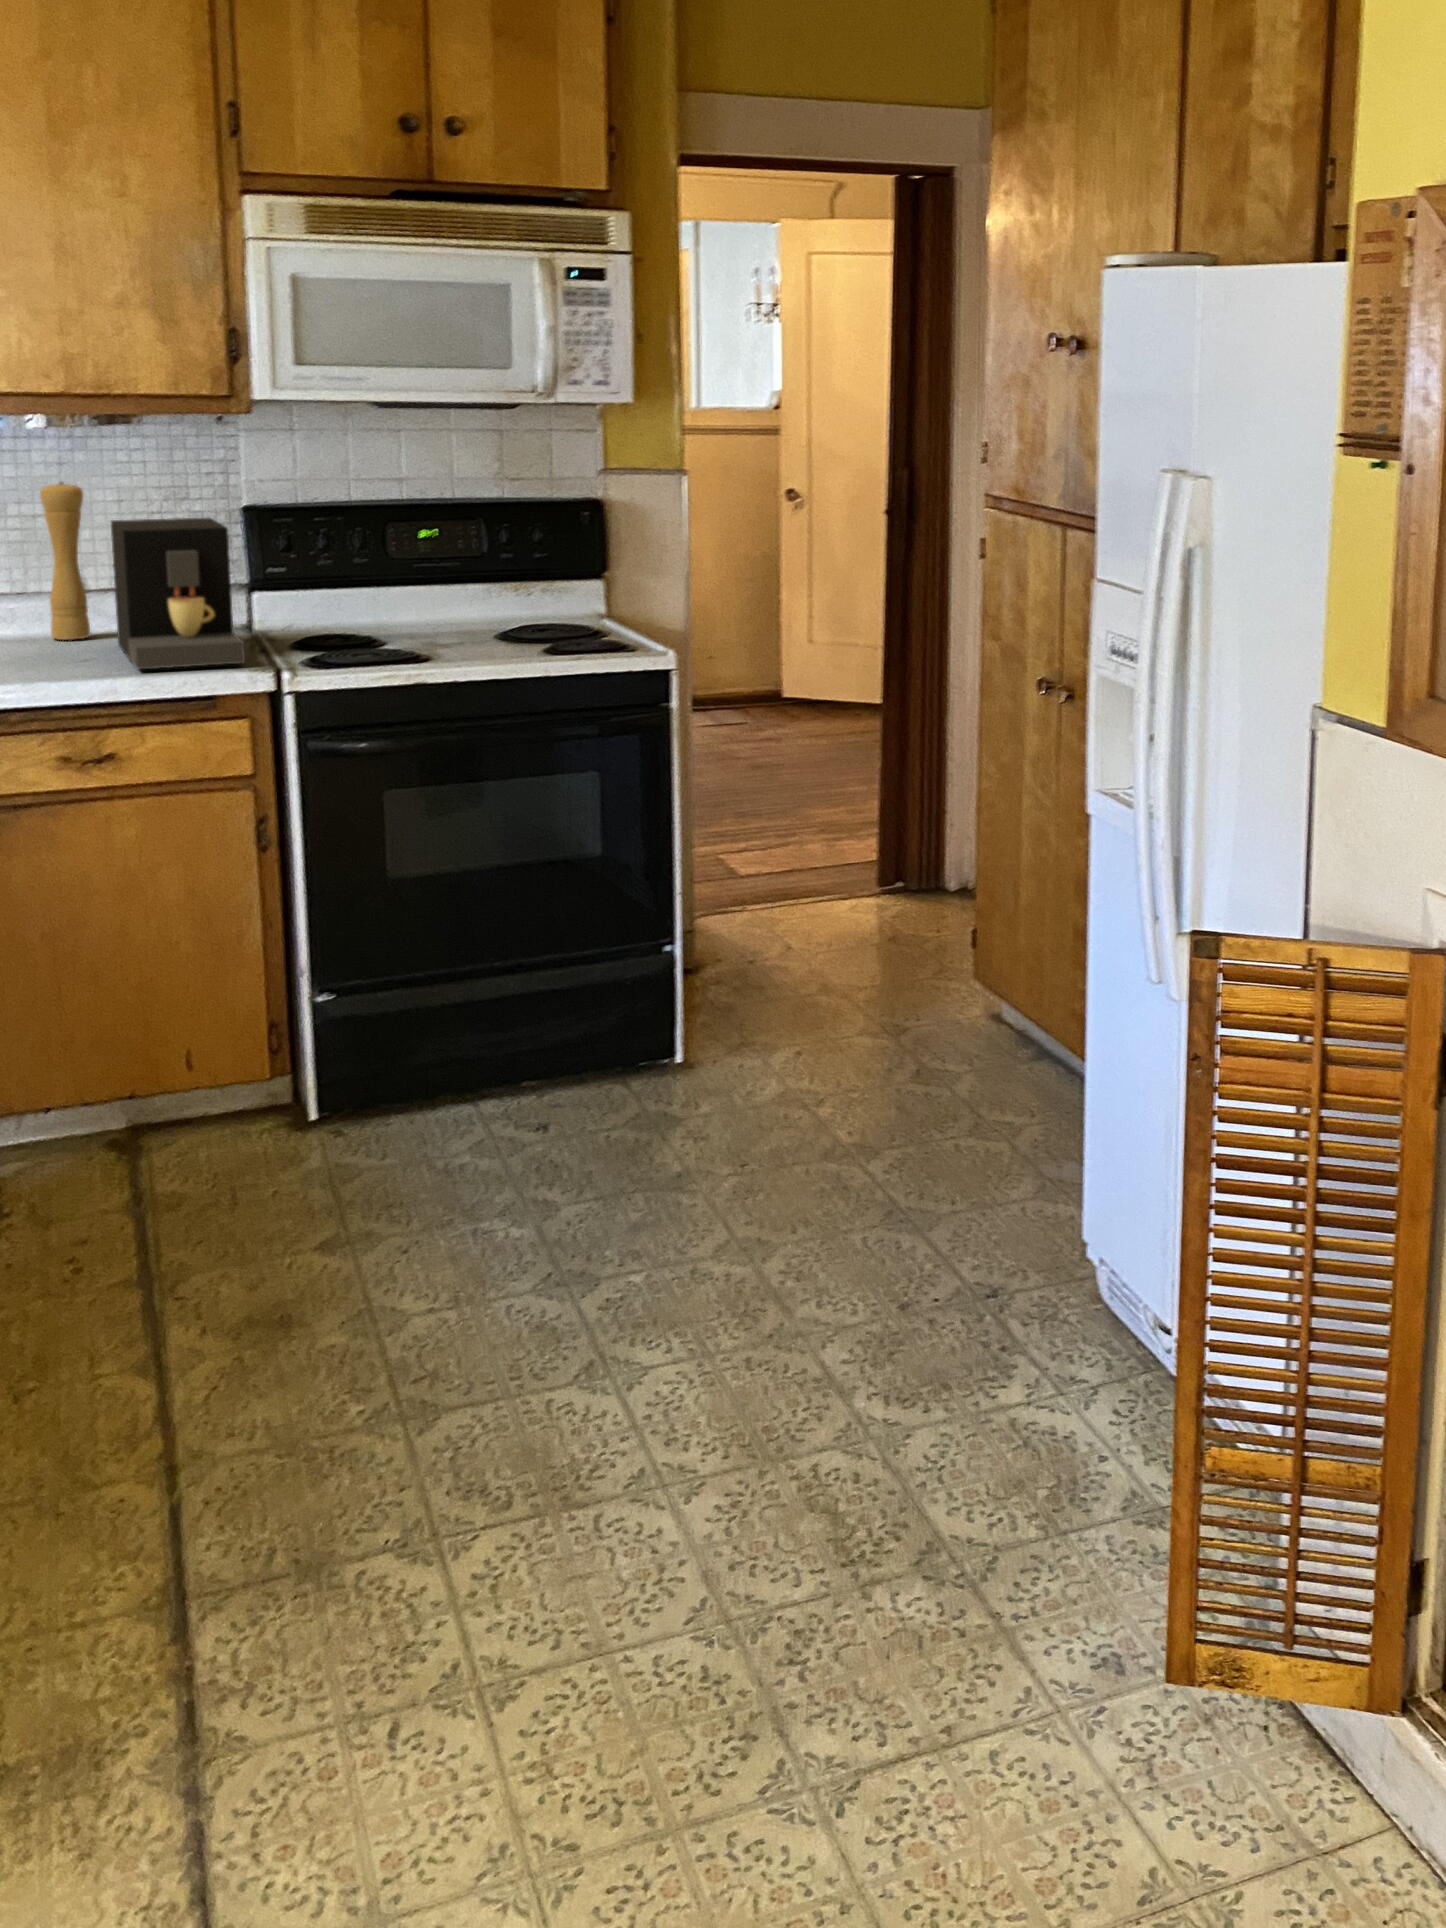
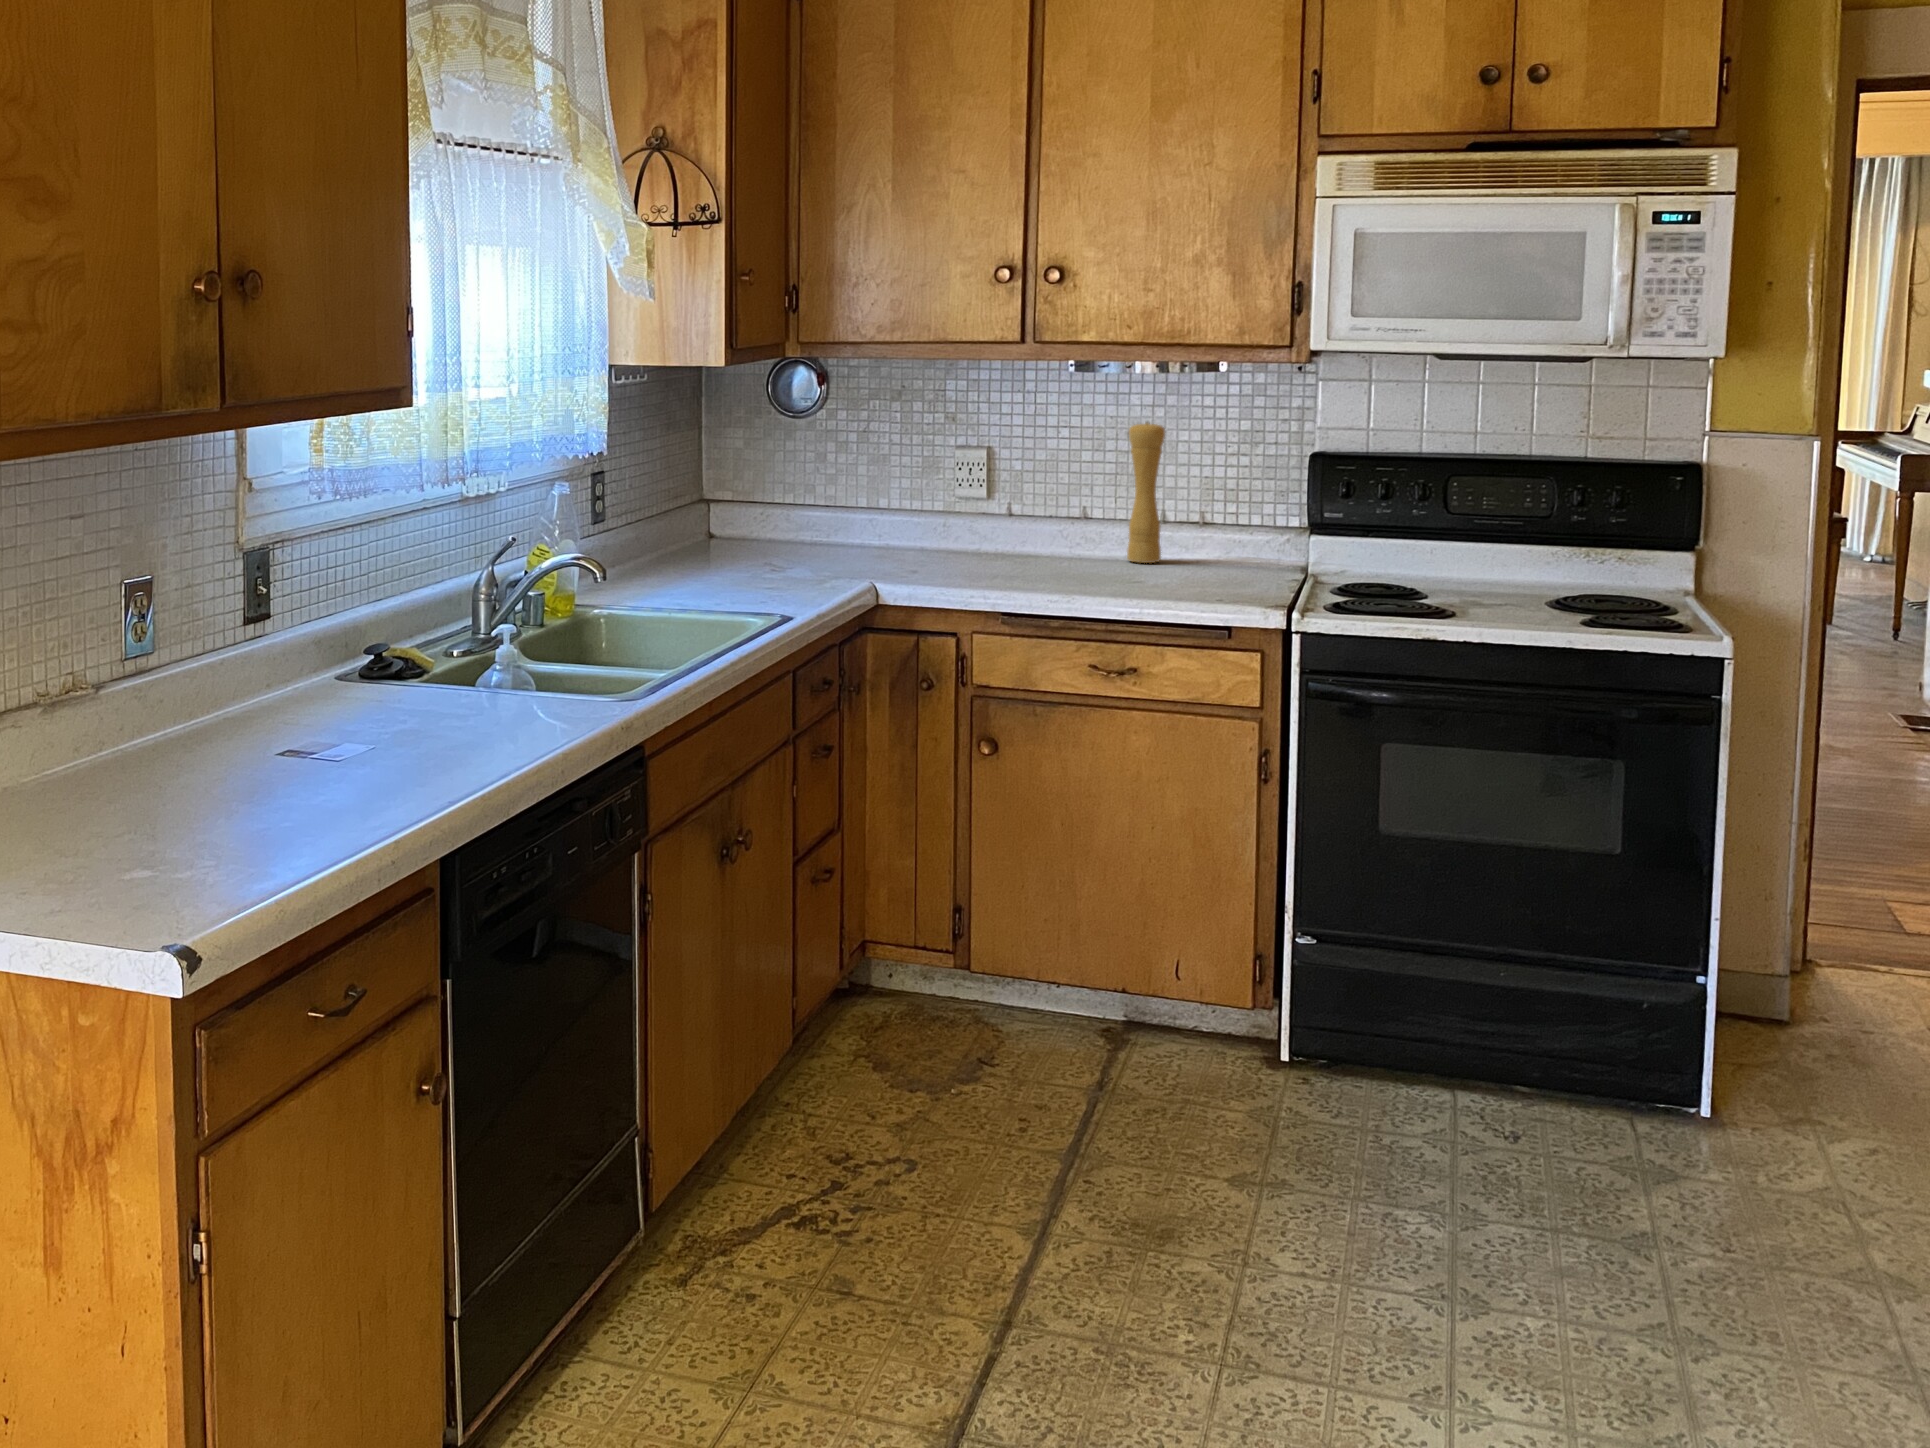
coffee maker: present [110,518,245,669] -> none [1164,458,1269,600]

